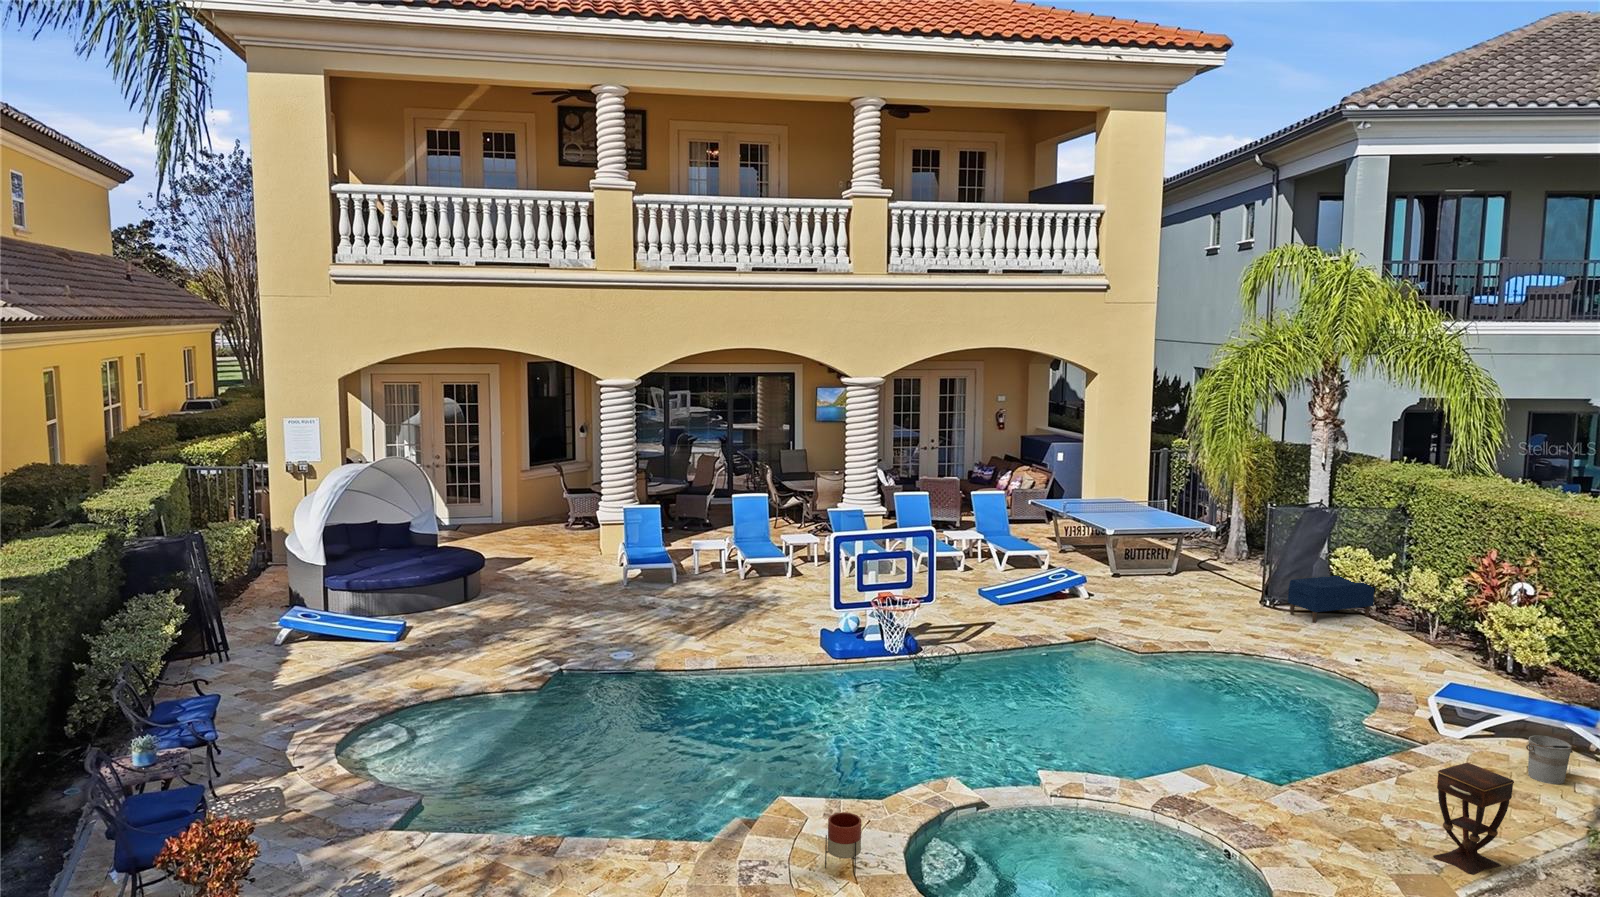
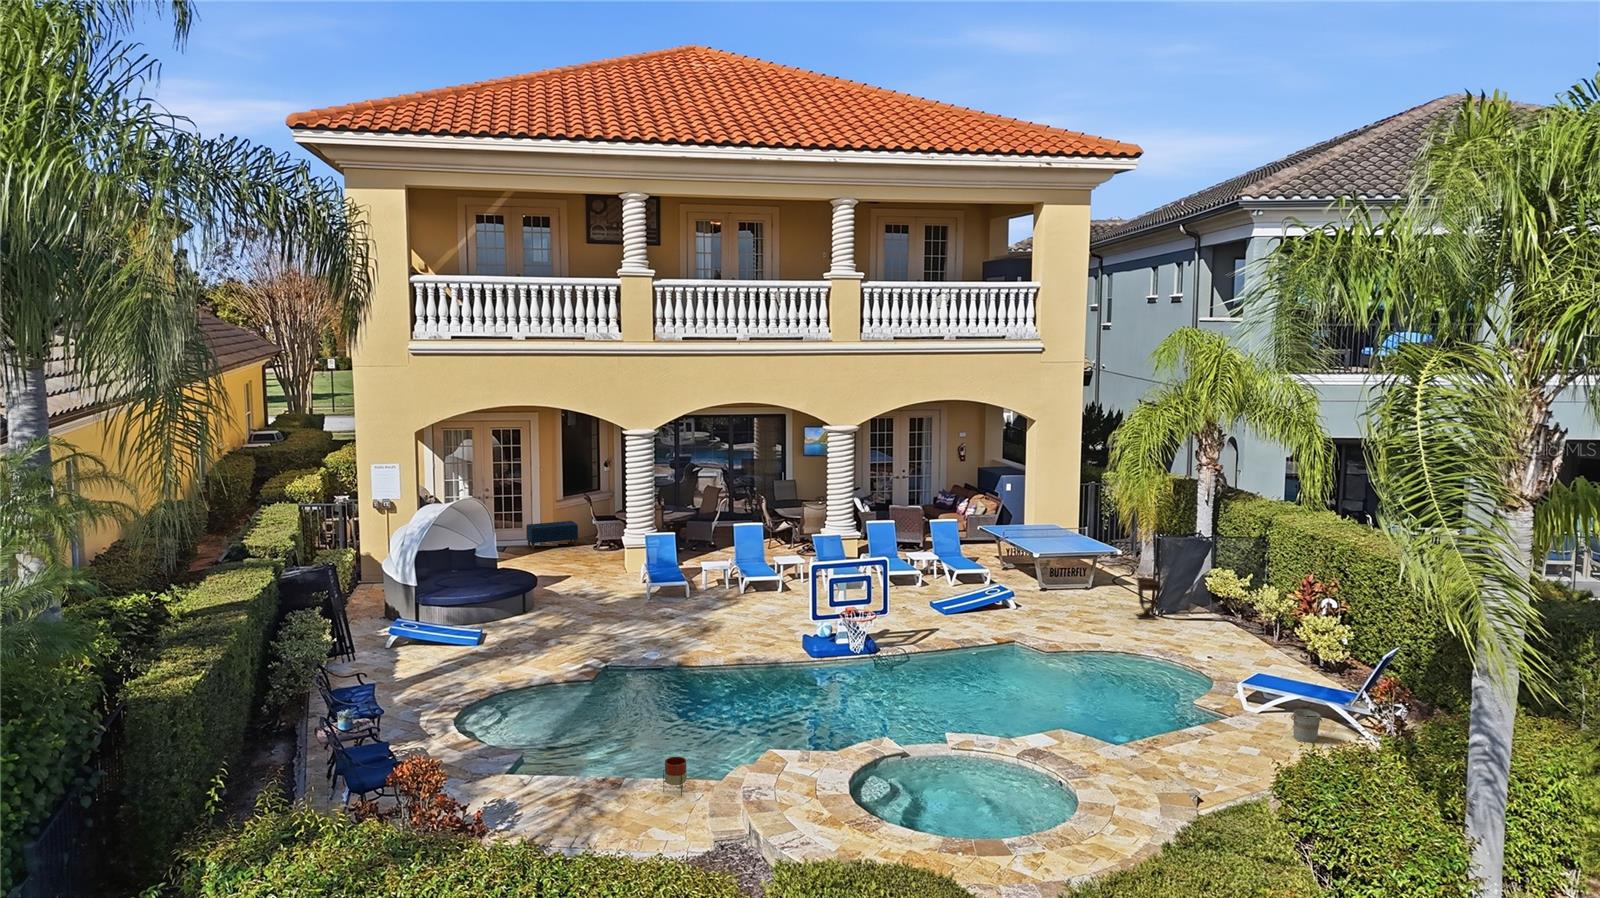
bench: present [1288,576,1374,623] -> present [526,521,578,550]
side table: present [1433,762,1514,875] -> present [1137,577,1161,620]
planter: present [825,812,861,876] -> present [663,757,687,796]

